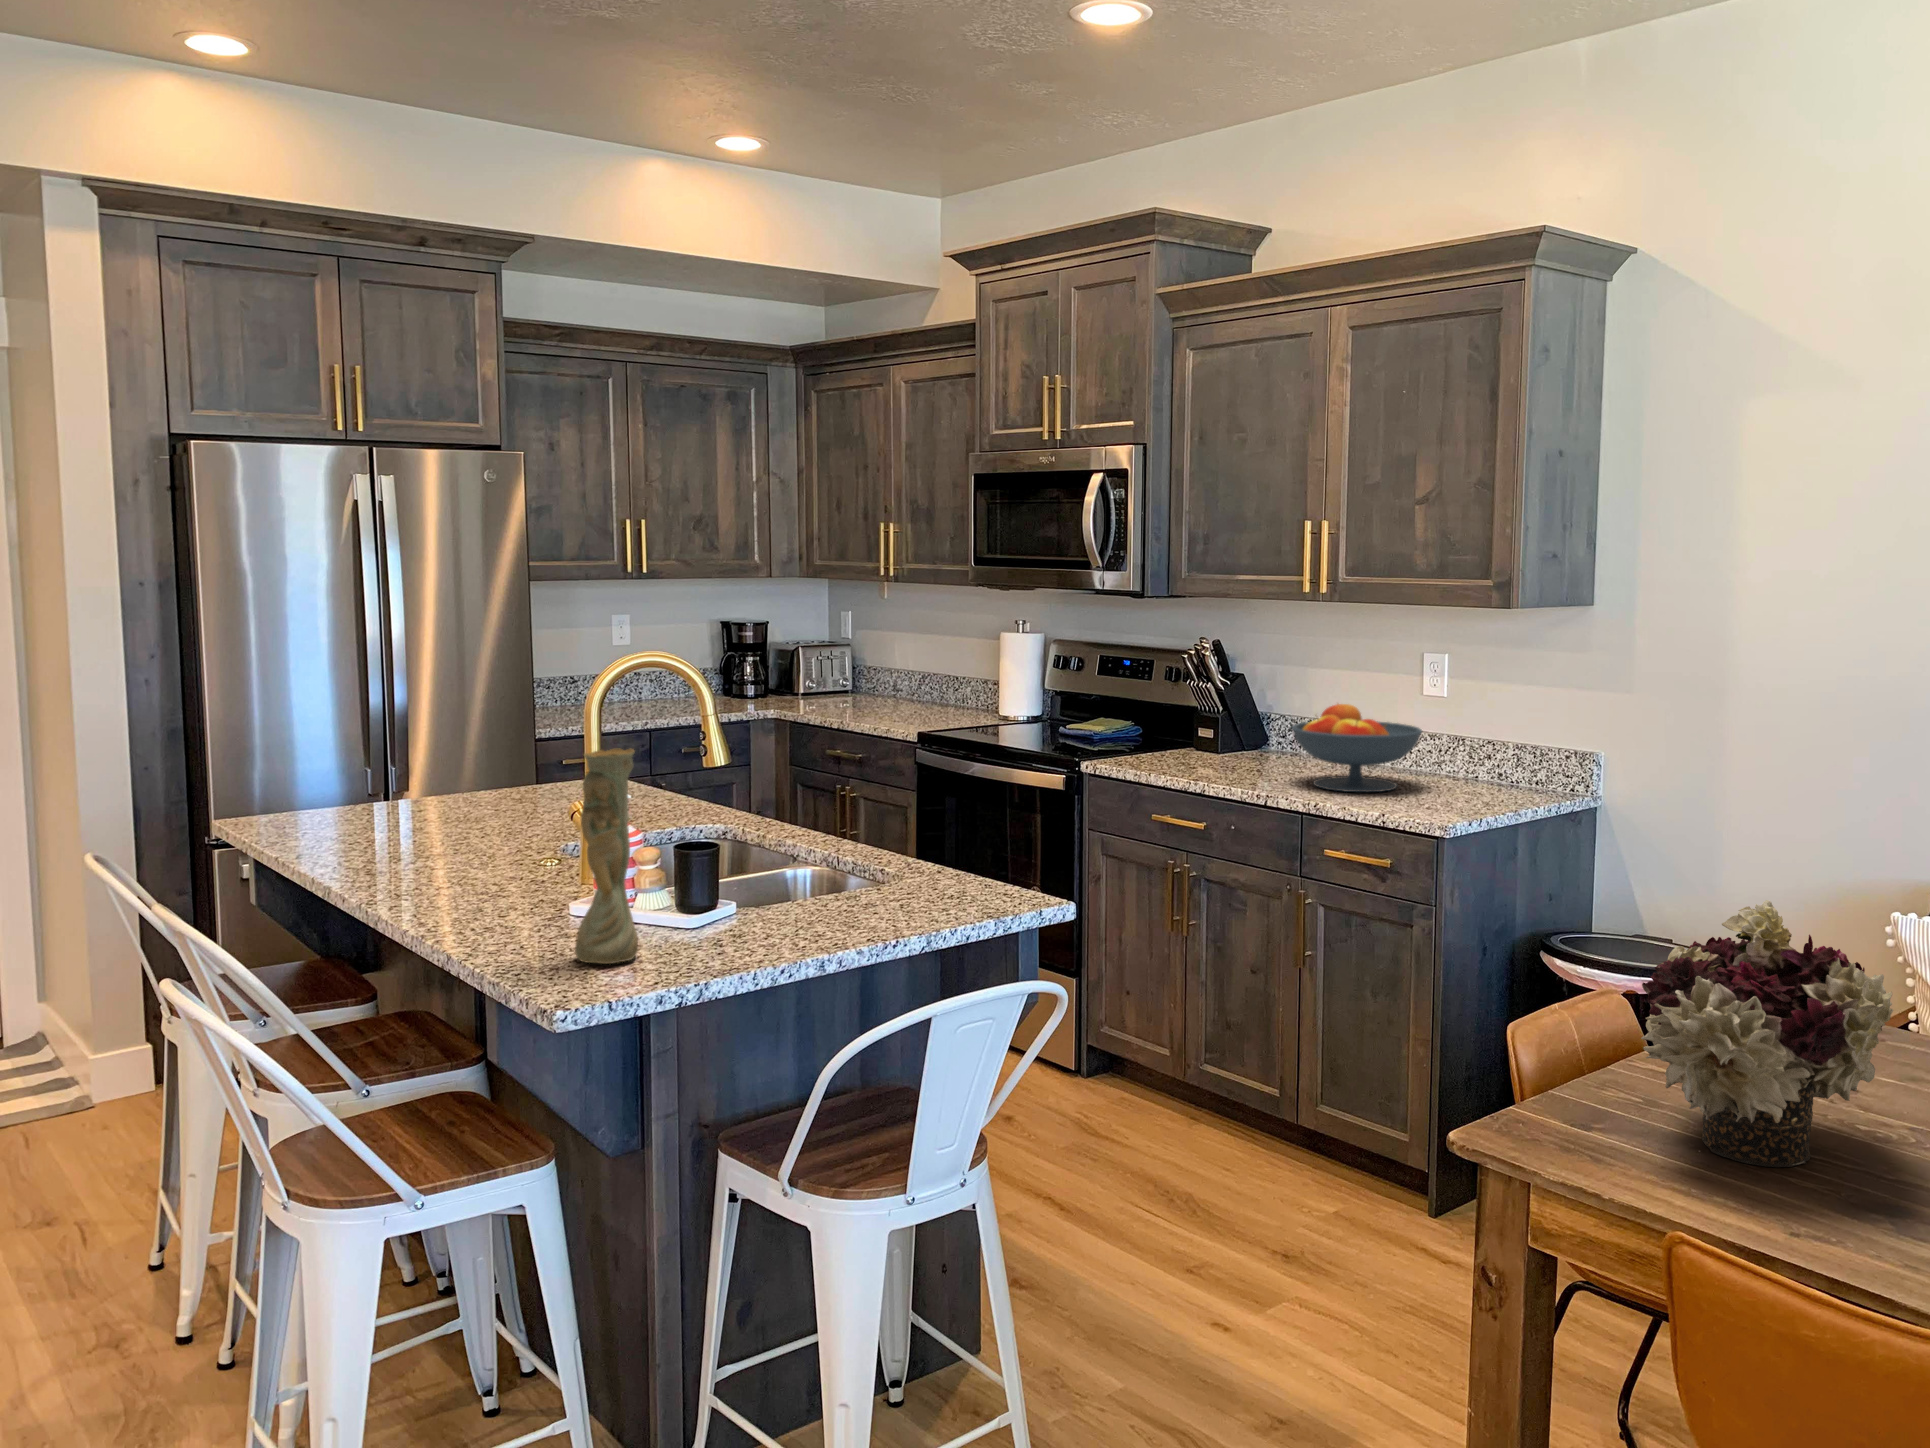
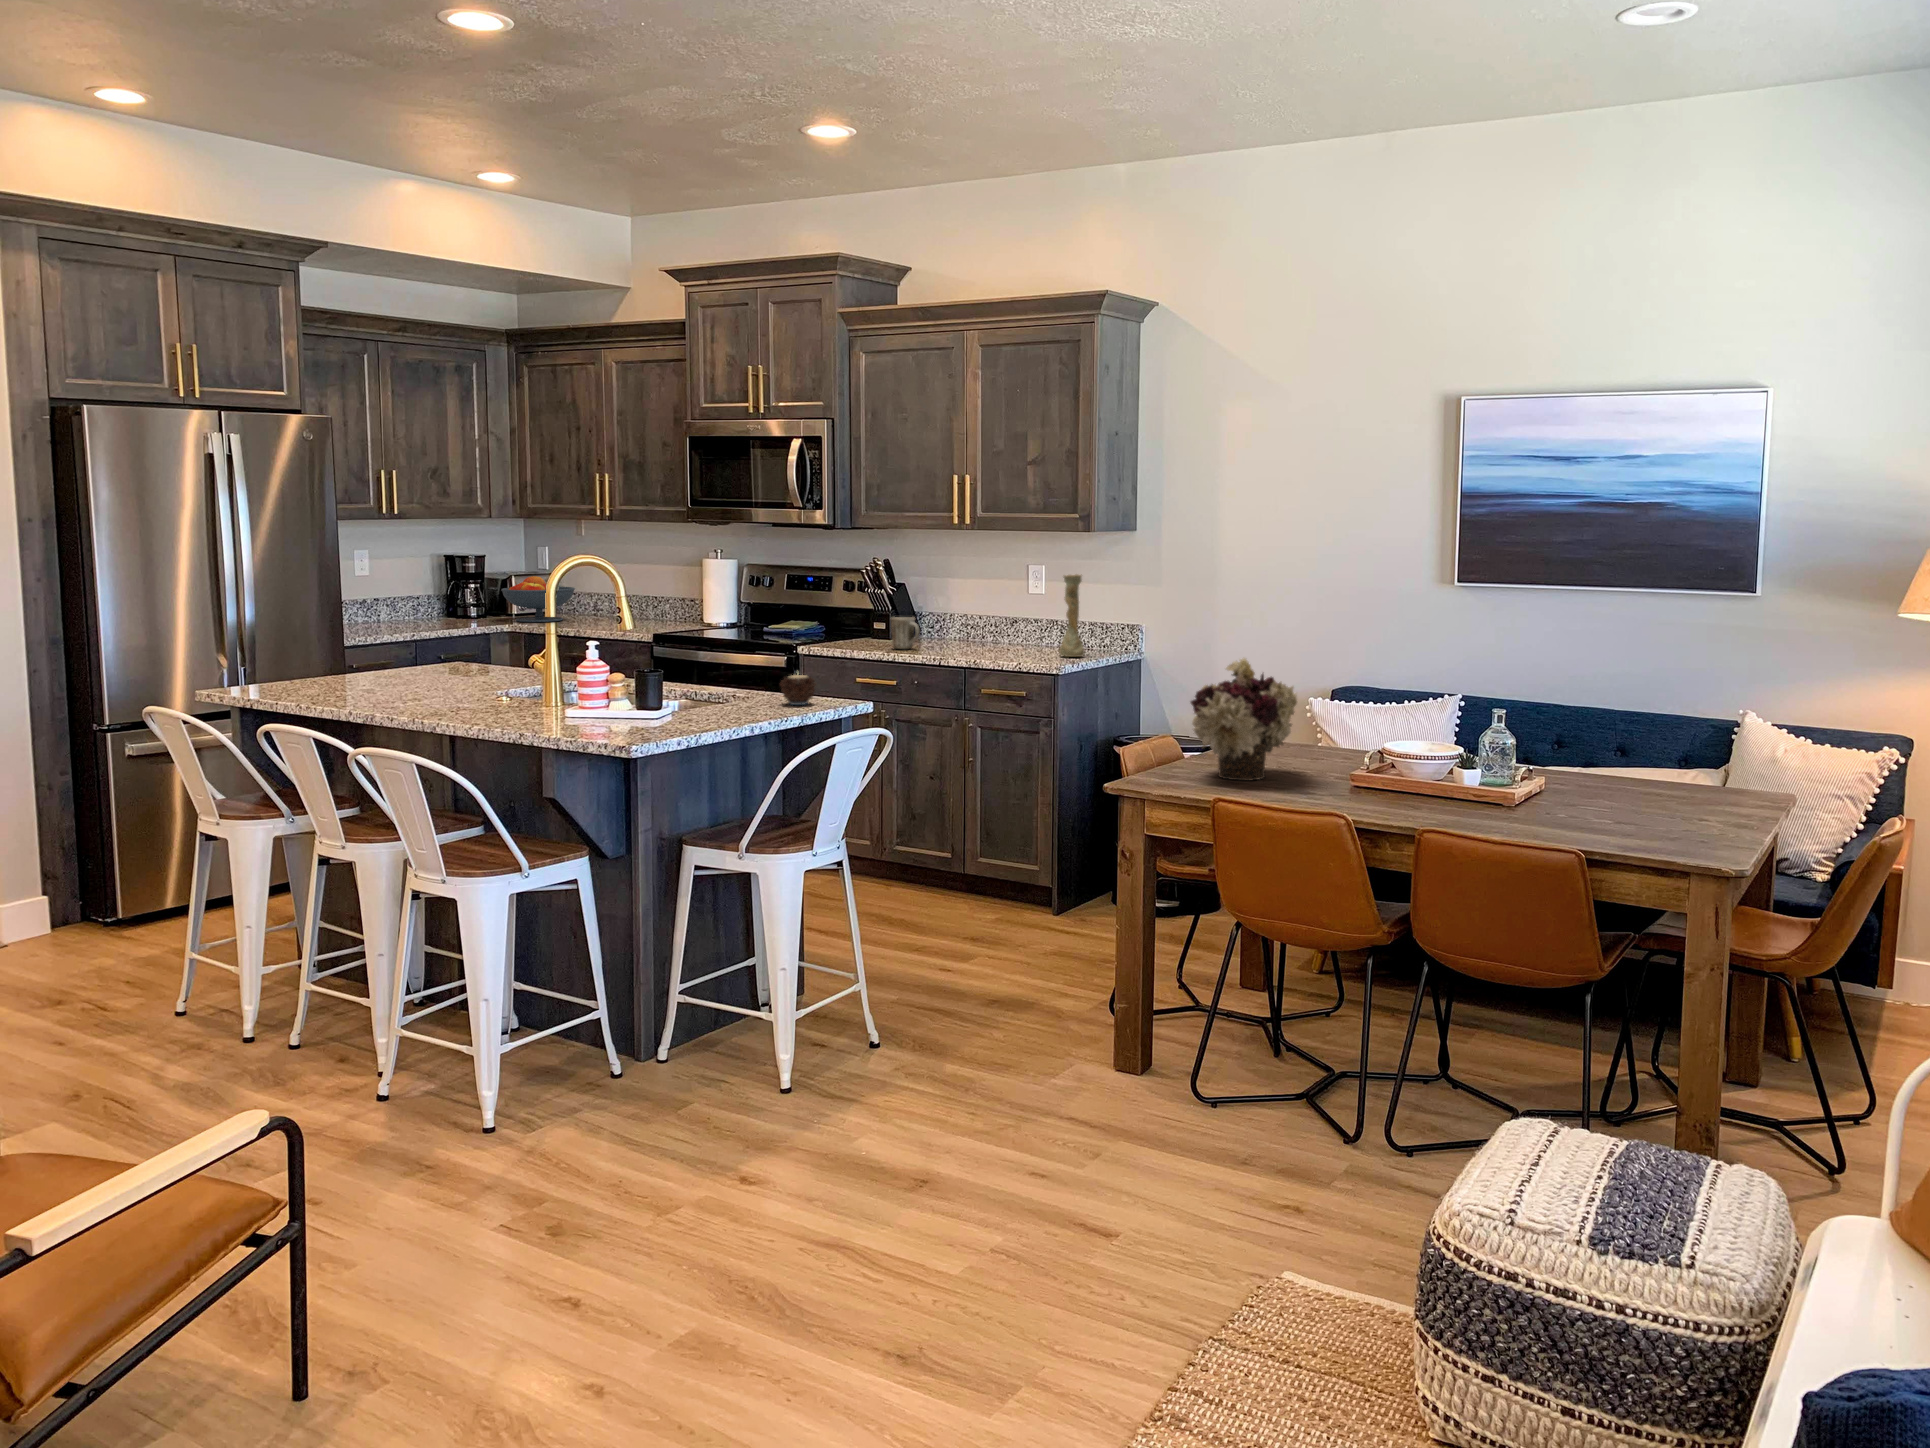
fruit bowl: present [1292,704,1422,792] -> present [501,576,575,622]
mug: none [1209,726,1249,774] -> present [890,617,920,649]
vase: present [575,748,638,964] -> present [1059,575,1084,657]
candle: none [921,847,981,905] -> present [780,675,816,705]

